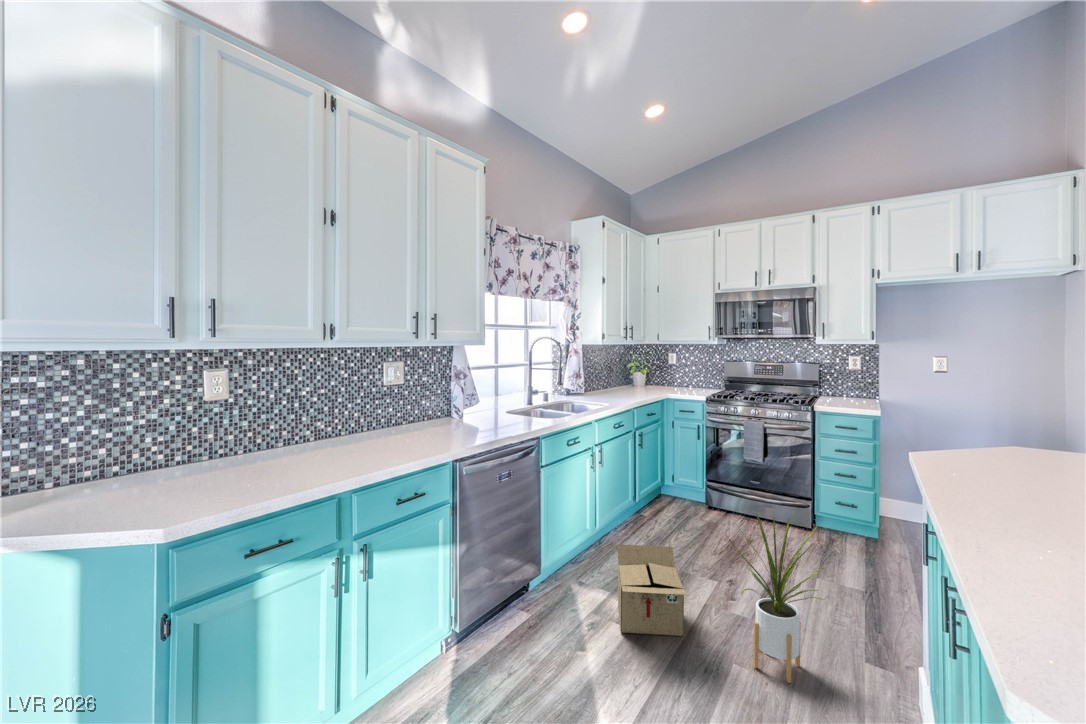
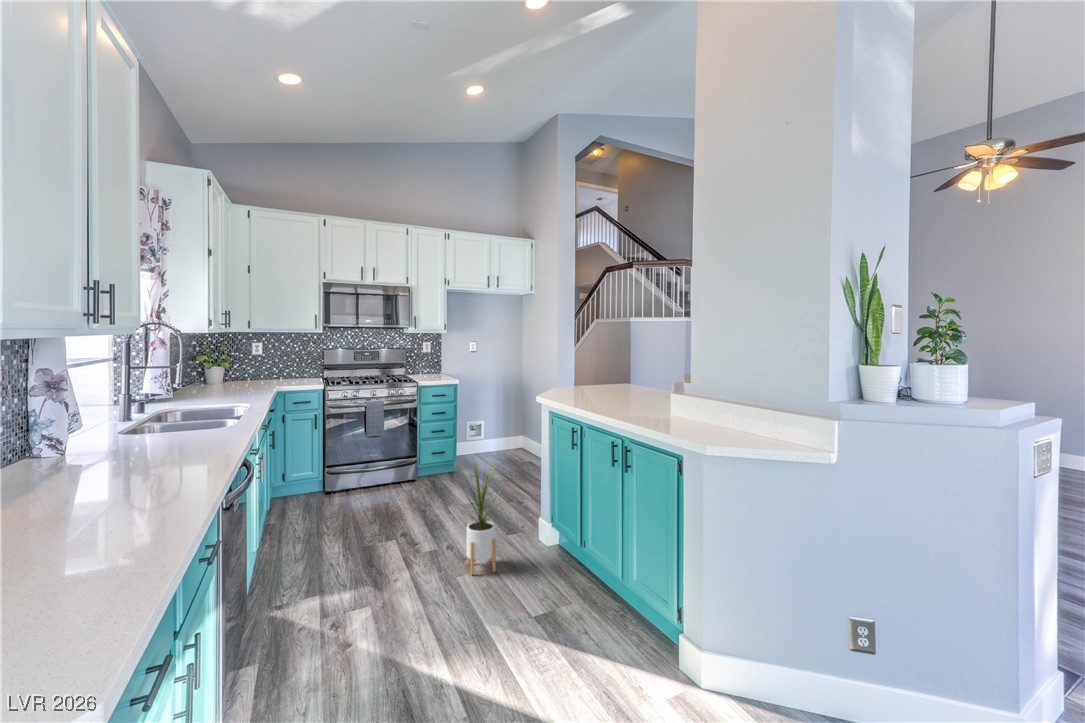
cardboard box: present [618,544,688,636] -> none [331,518,425,608]

